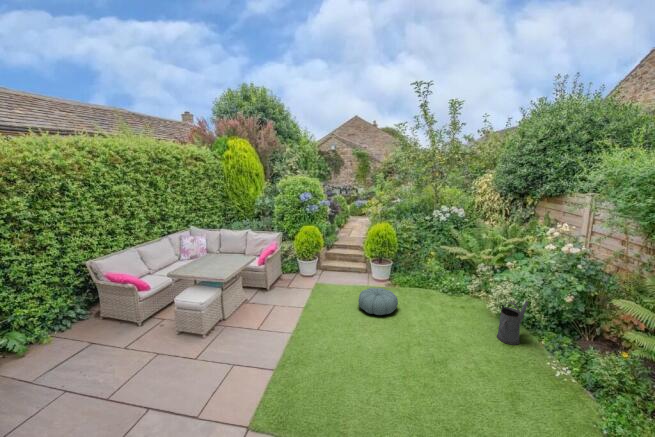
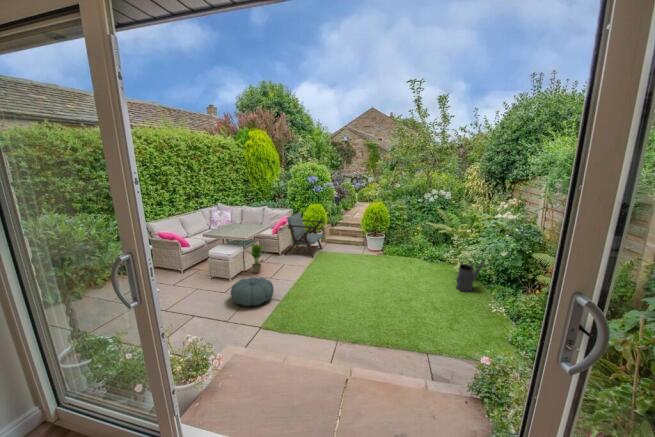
lounge chair: none [272,237,319,294] -> present [284,213,323,258]
potted plant: none [221,283,254,324] -> present [247,243,266,273]
pouf: present [358,288,398,315] -> present [231,277,273,306]

